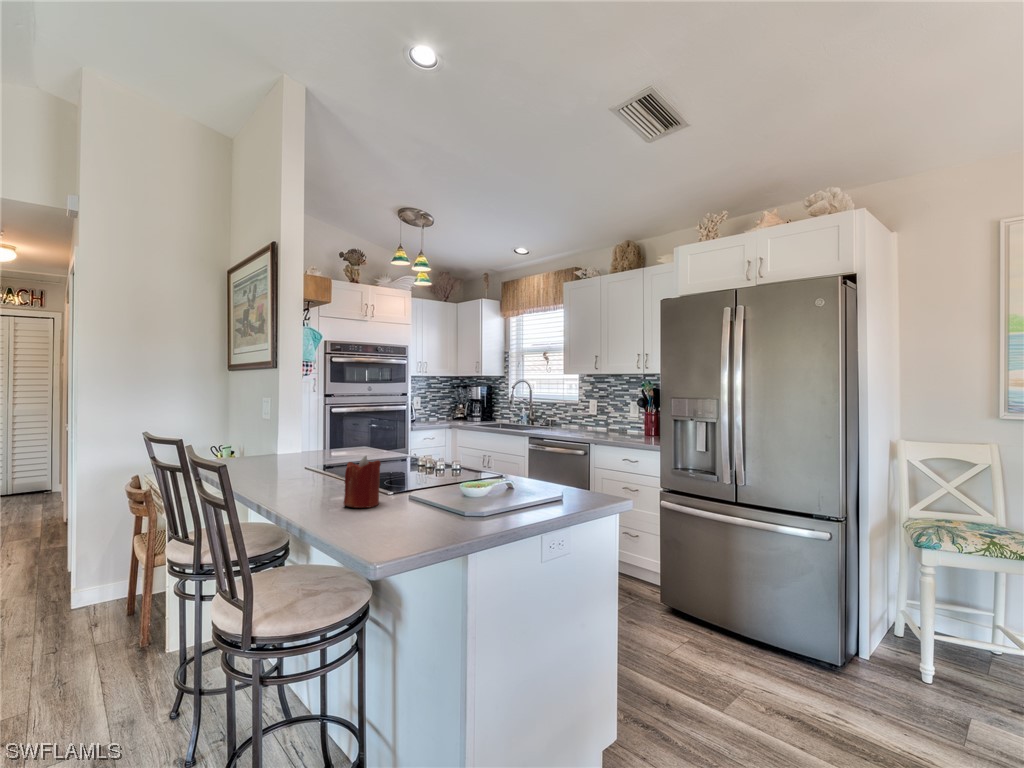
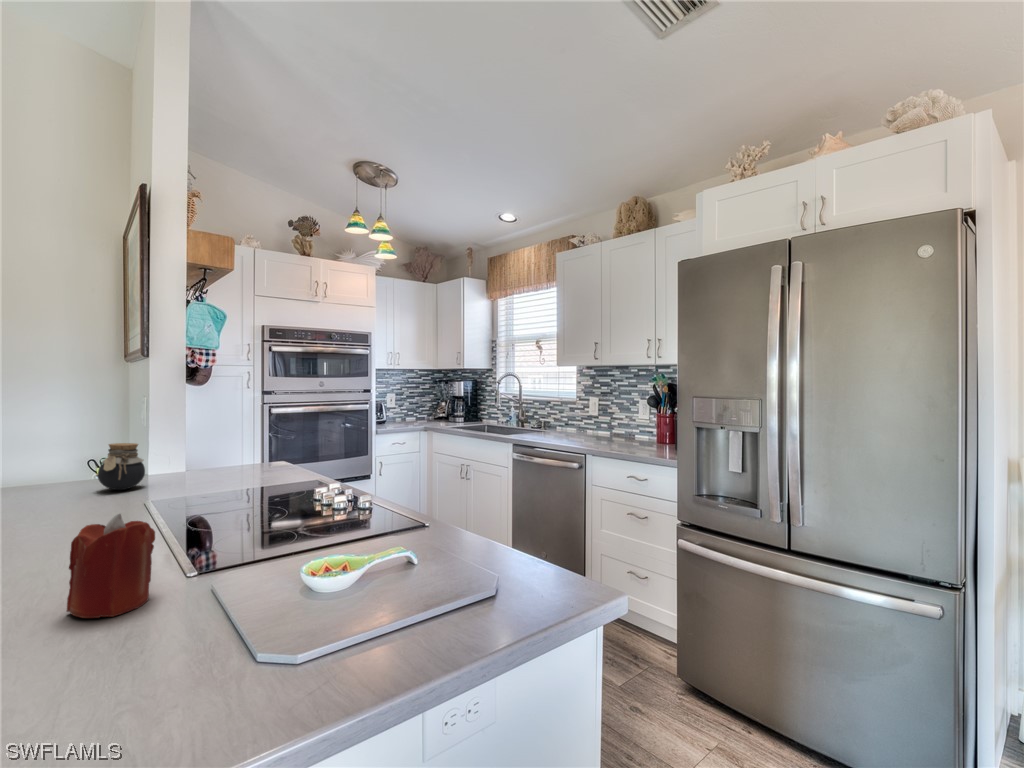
jar: none [259,429,289,462] -> present [98,443,145,490]

